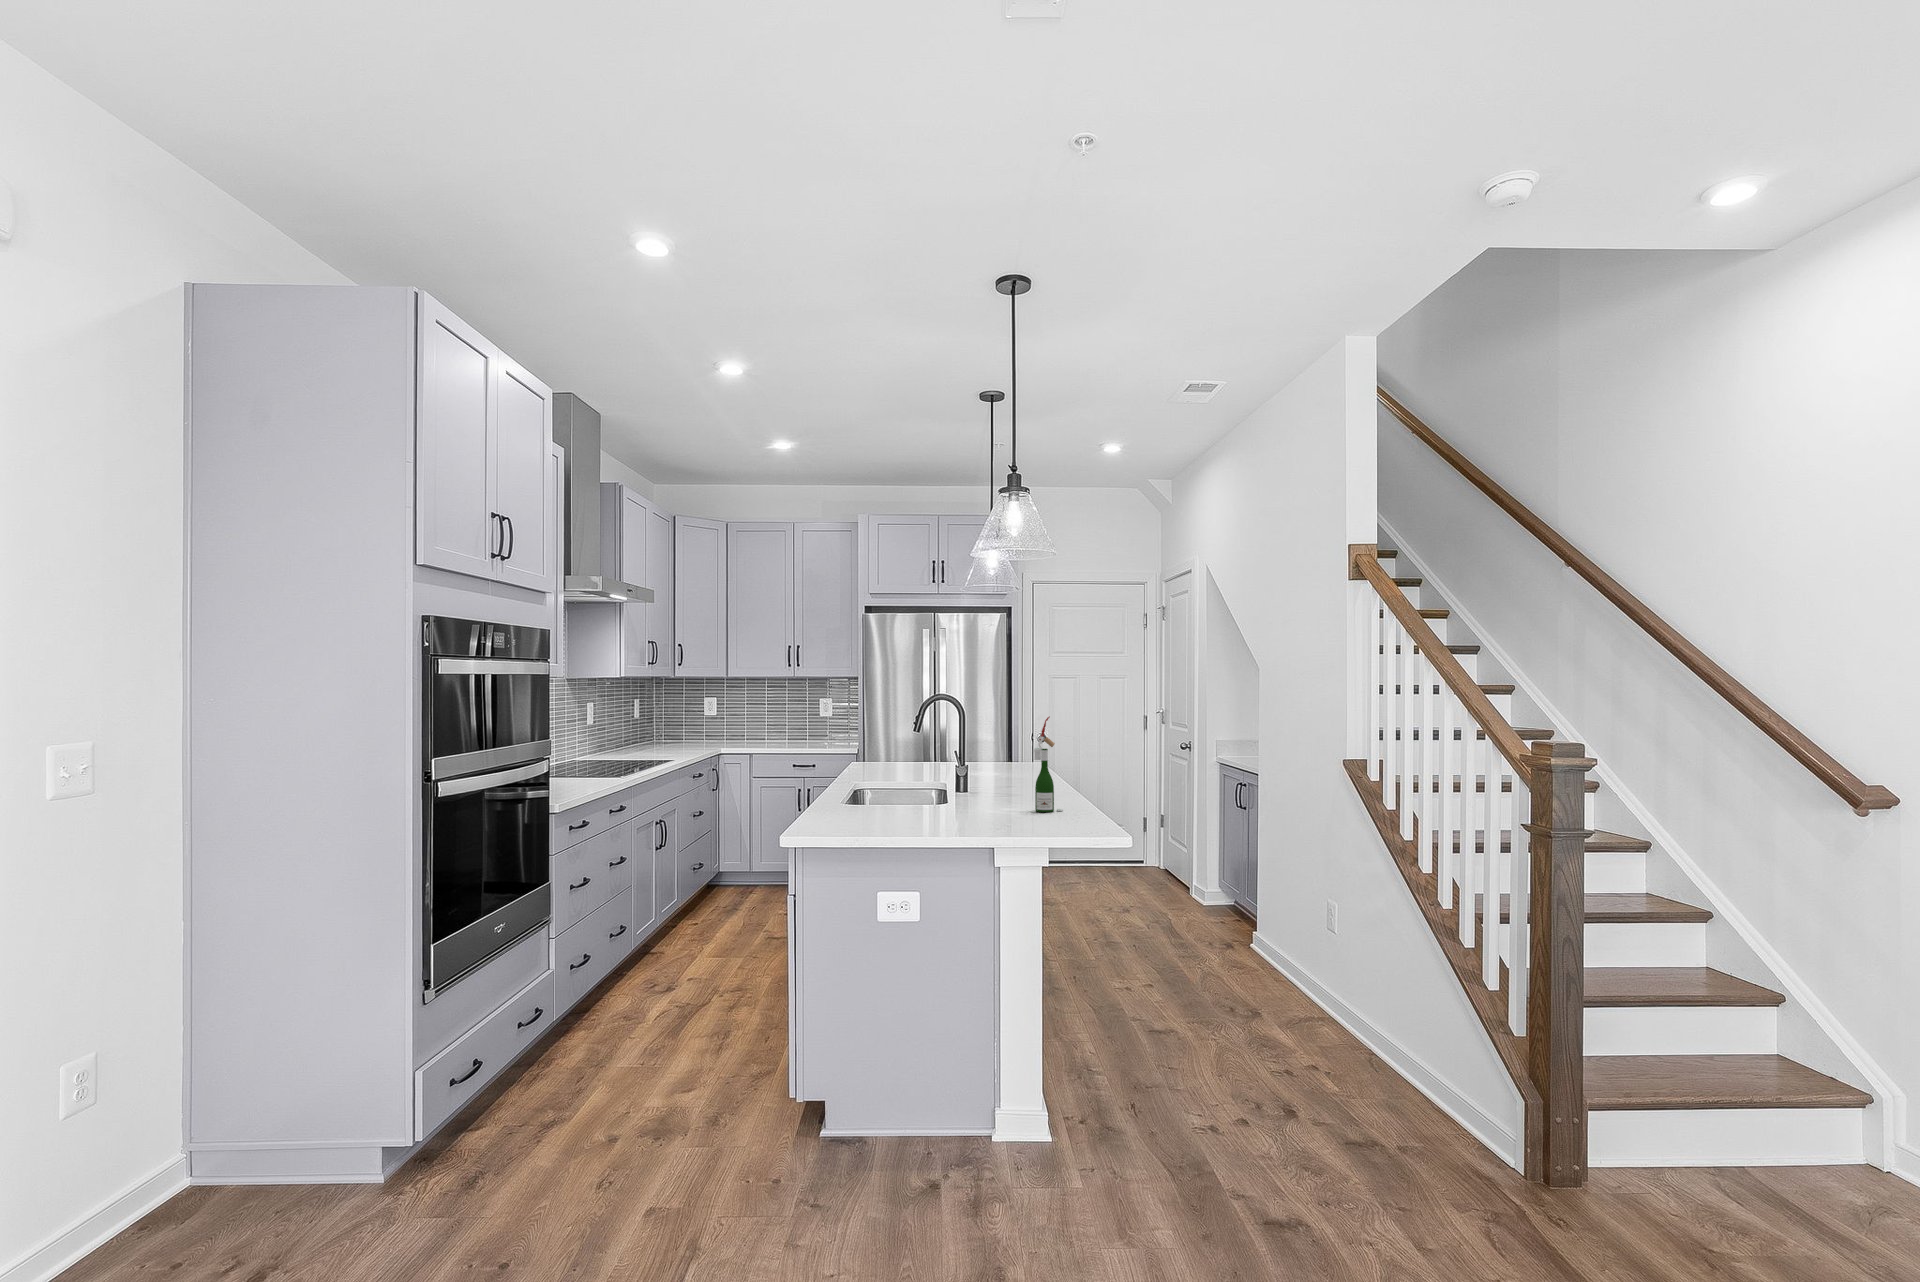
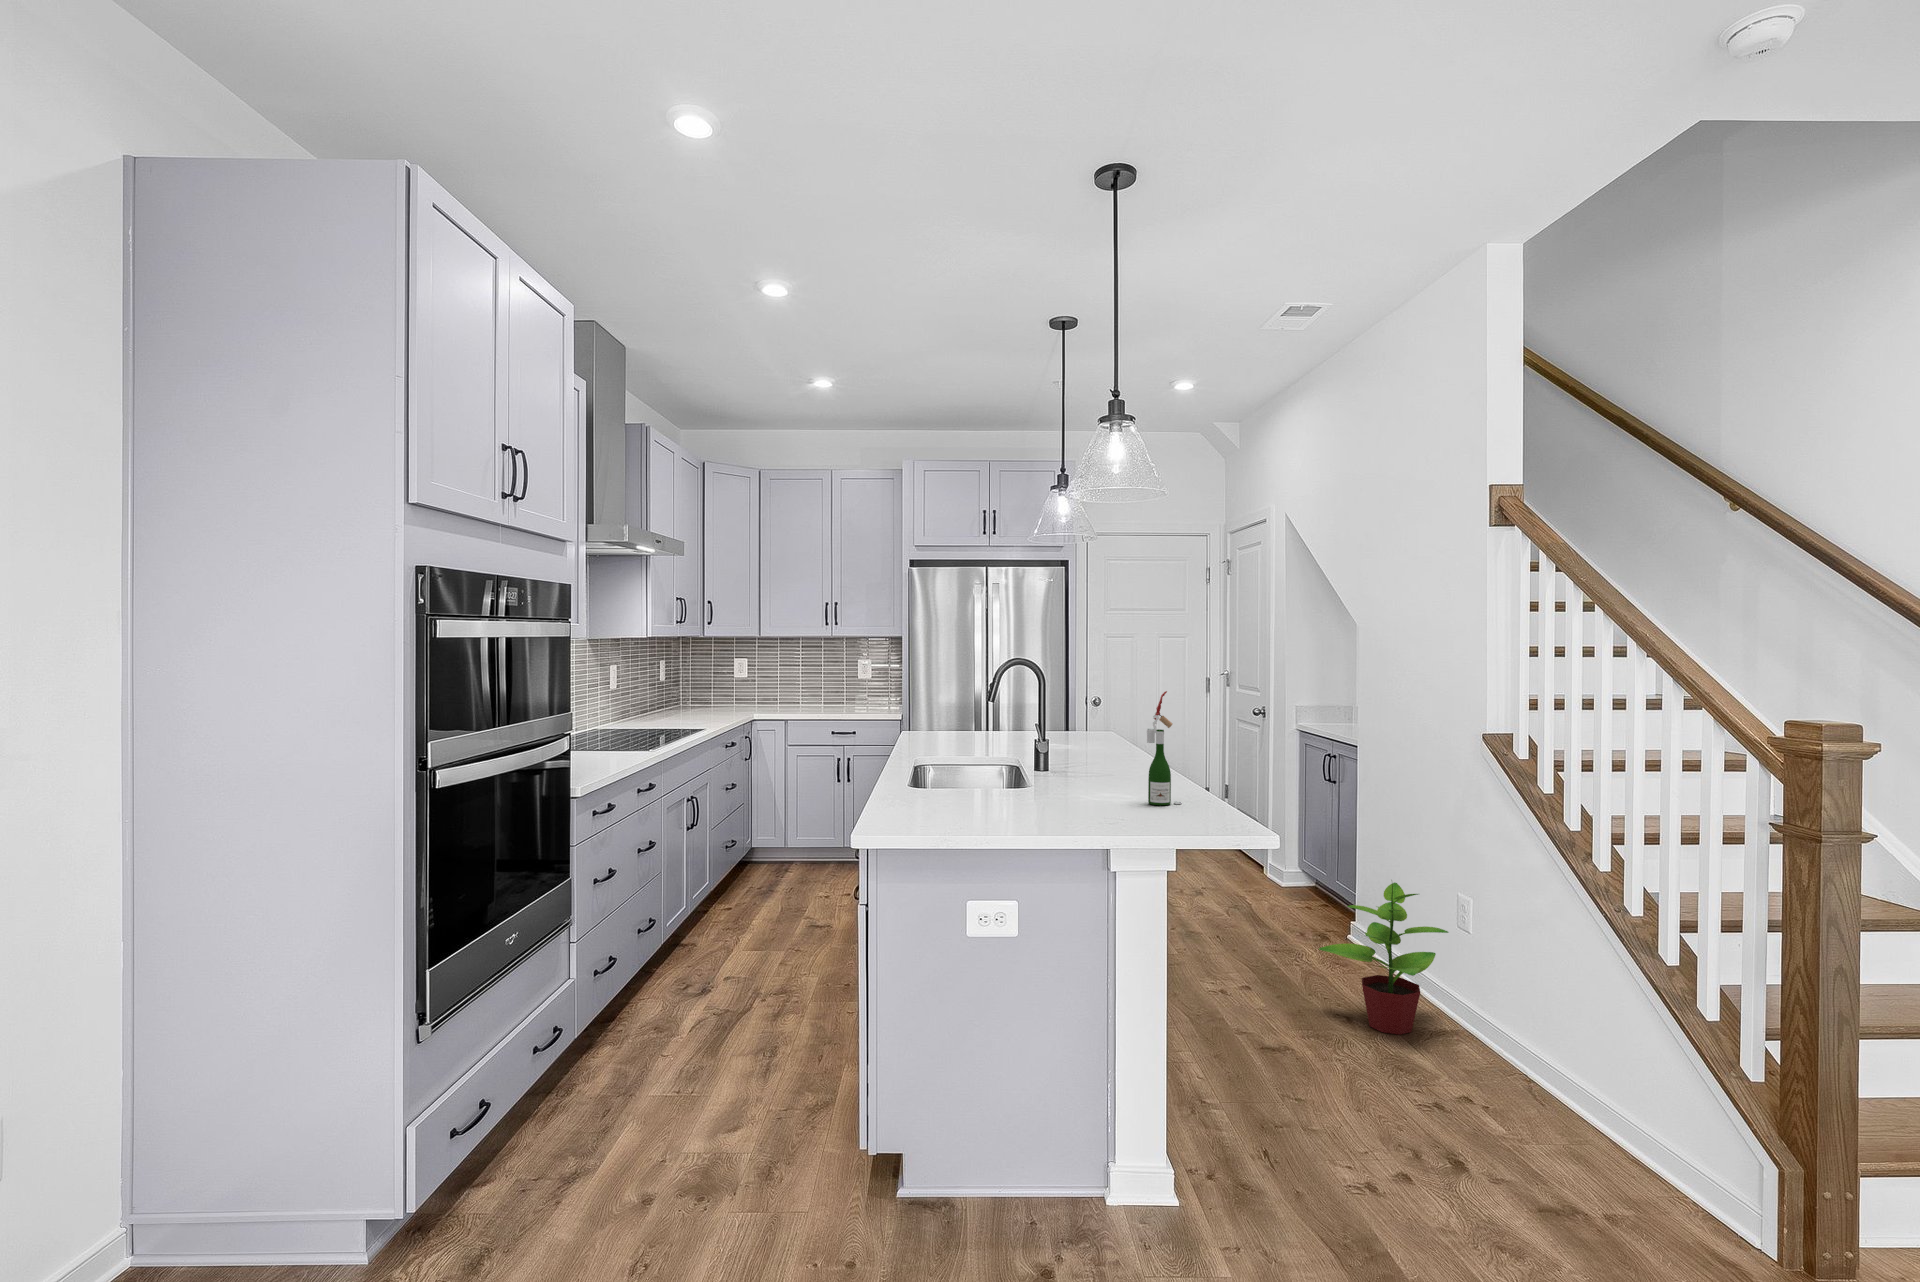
potted plant: none [1207,882,1312,1018] -> present [1319,883,1448,1035]

